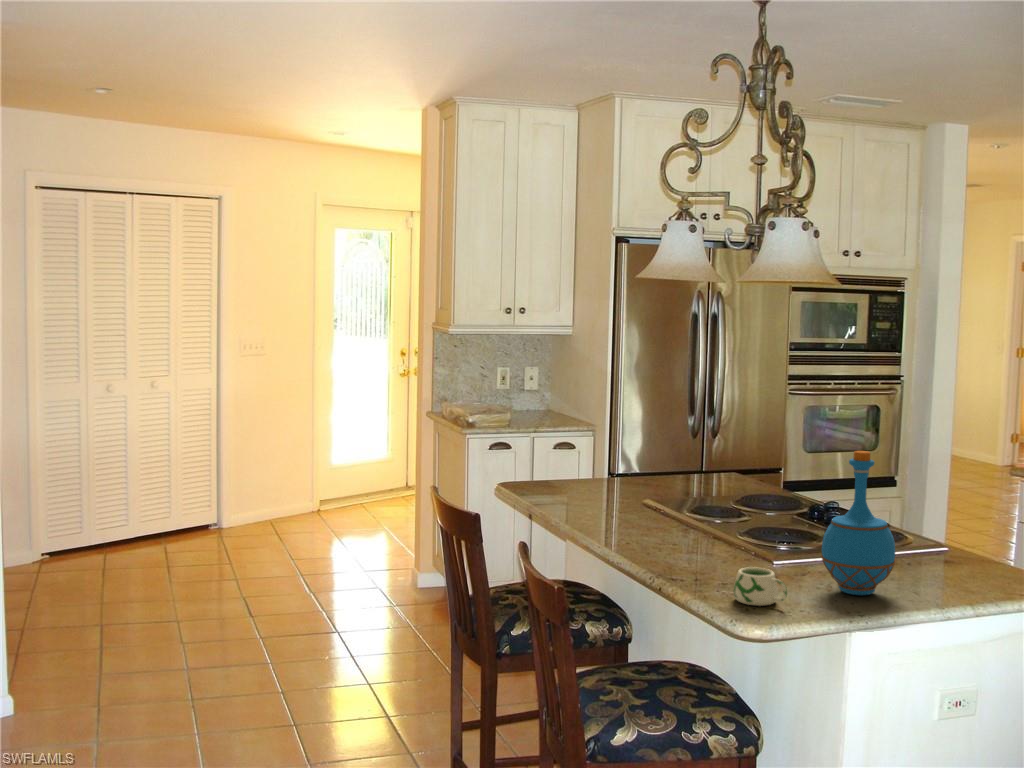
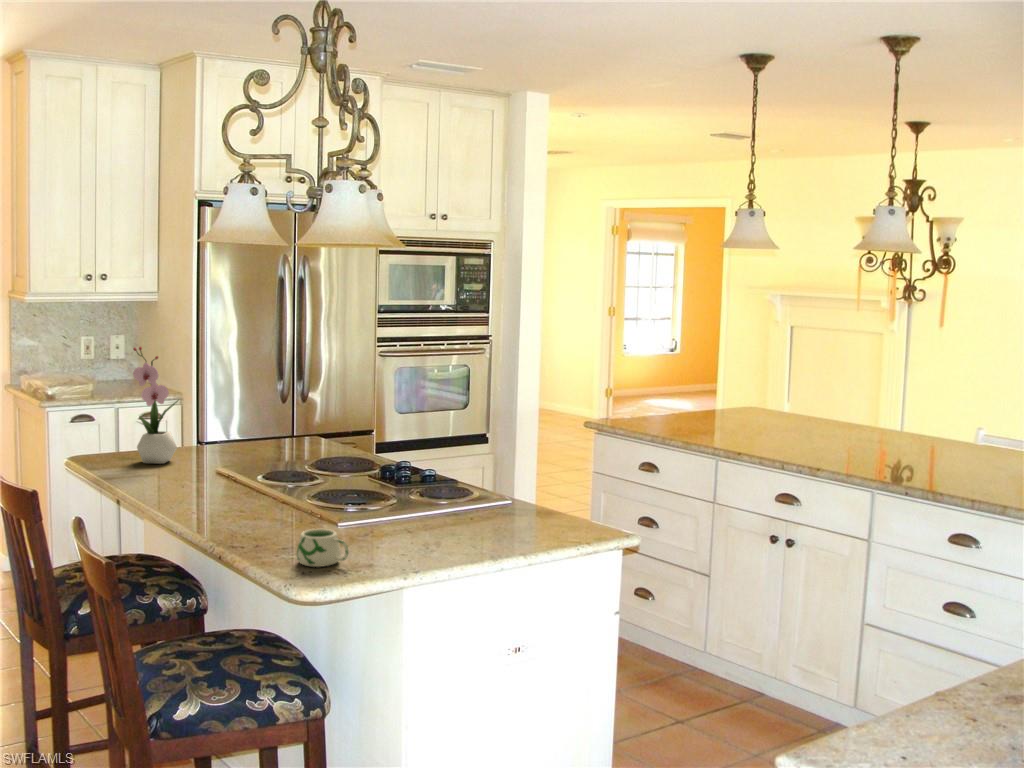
flower arrangement: none [563,380,604,494] -> present [133,347,179,464]
bottle: present [821,451,896,595] -> none [383,409,453,548]

